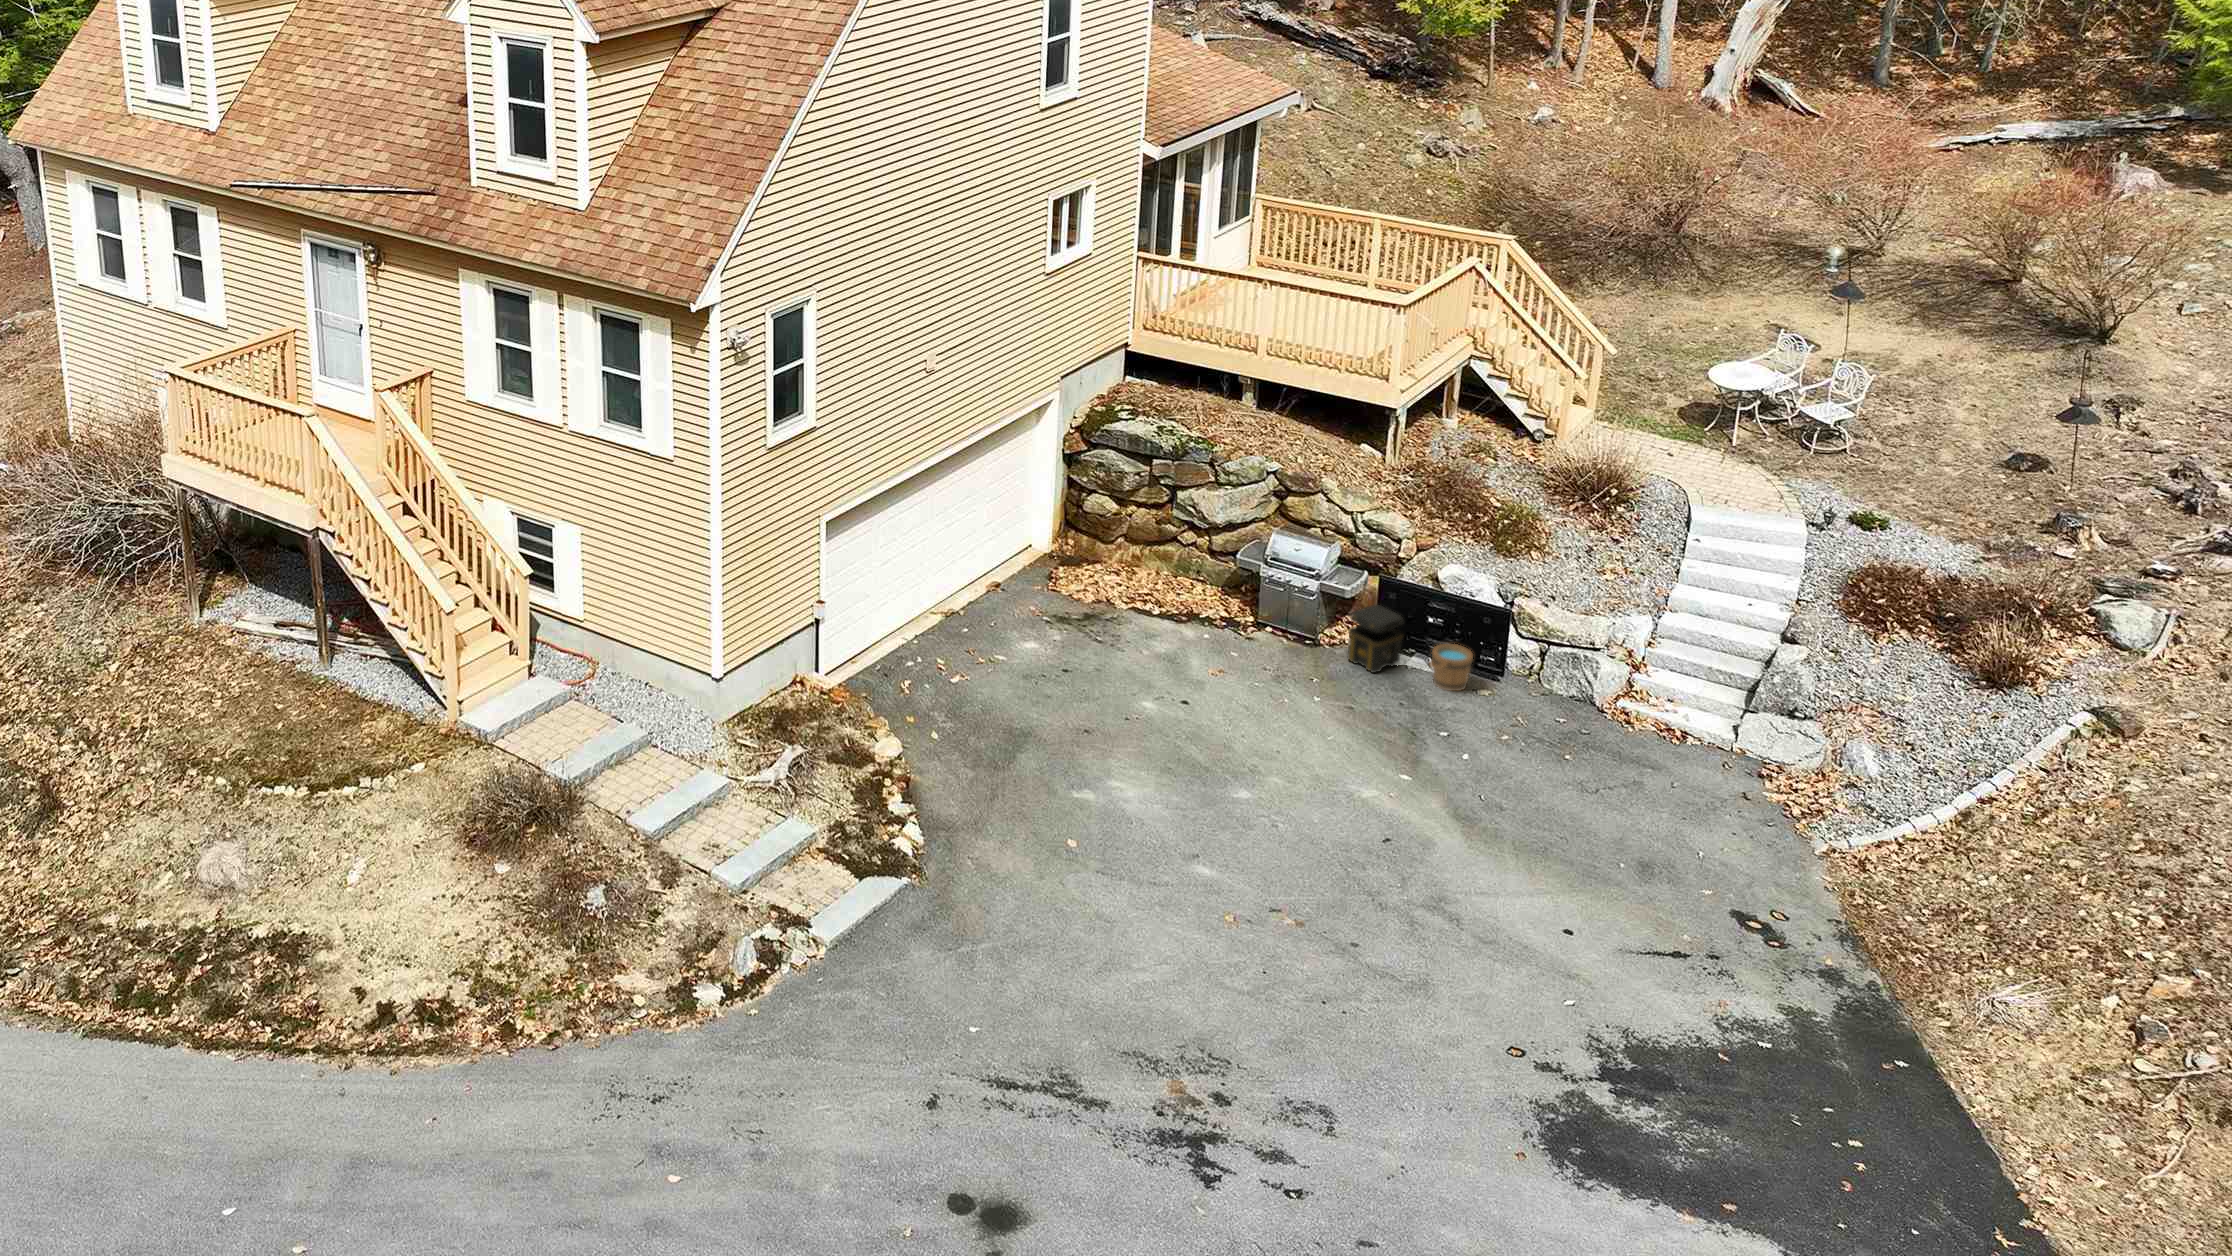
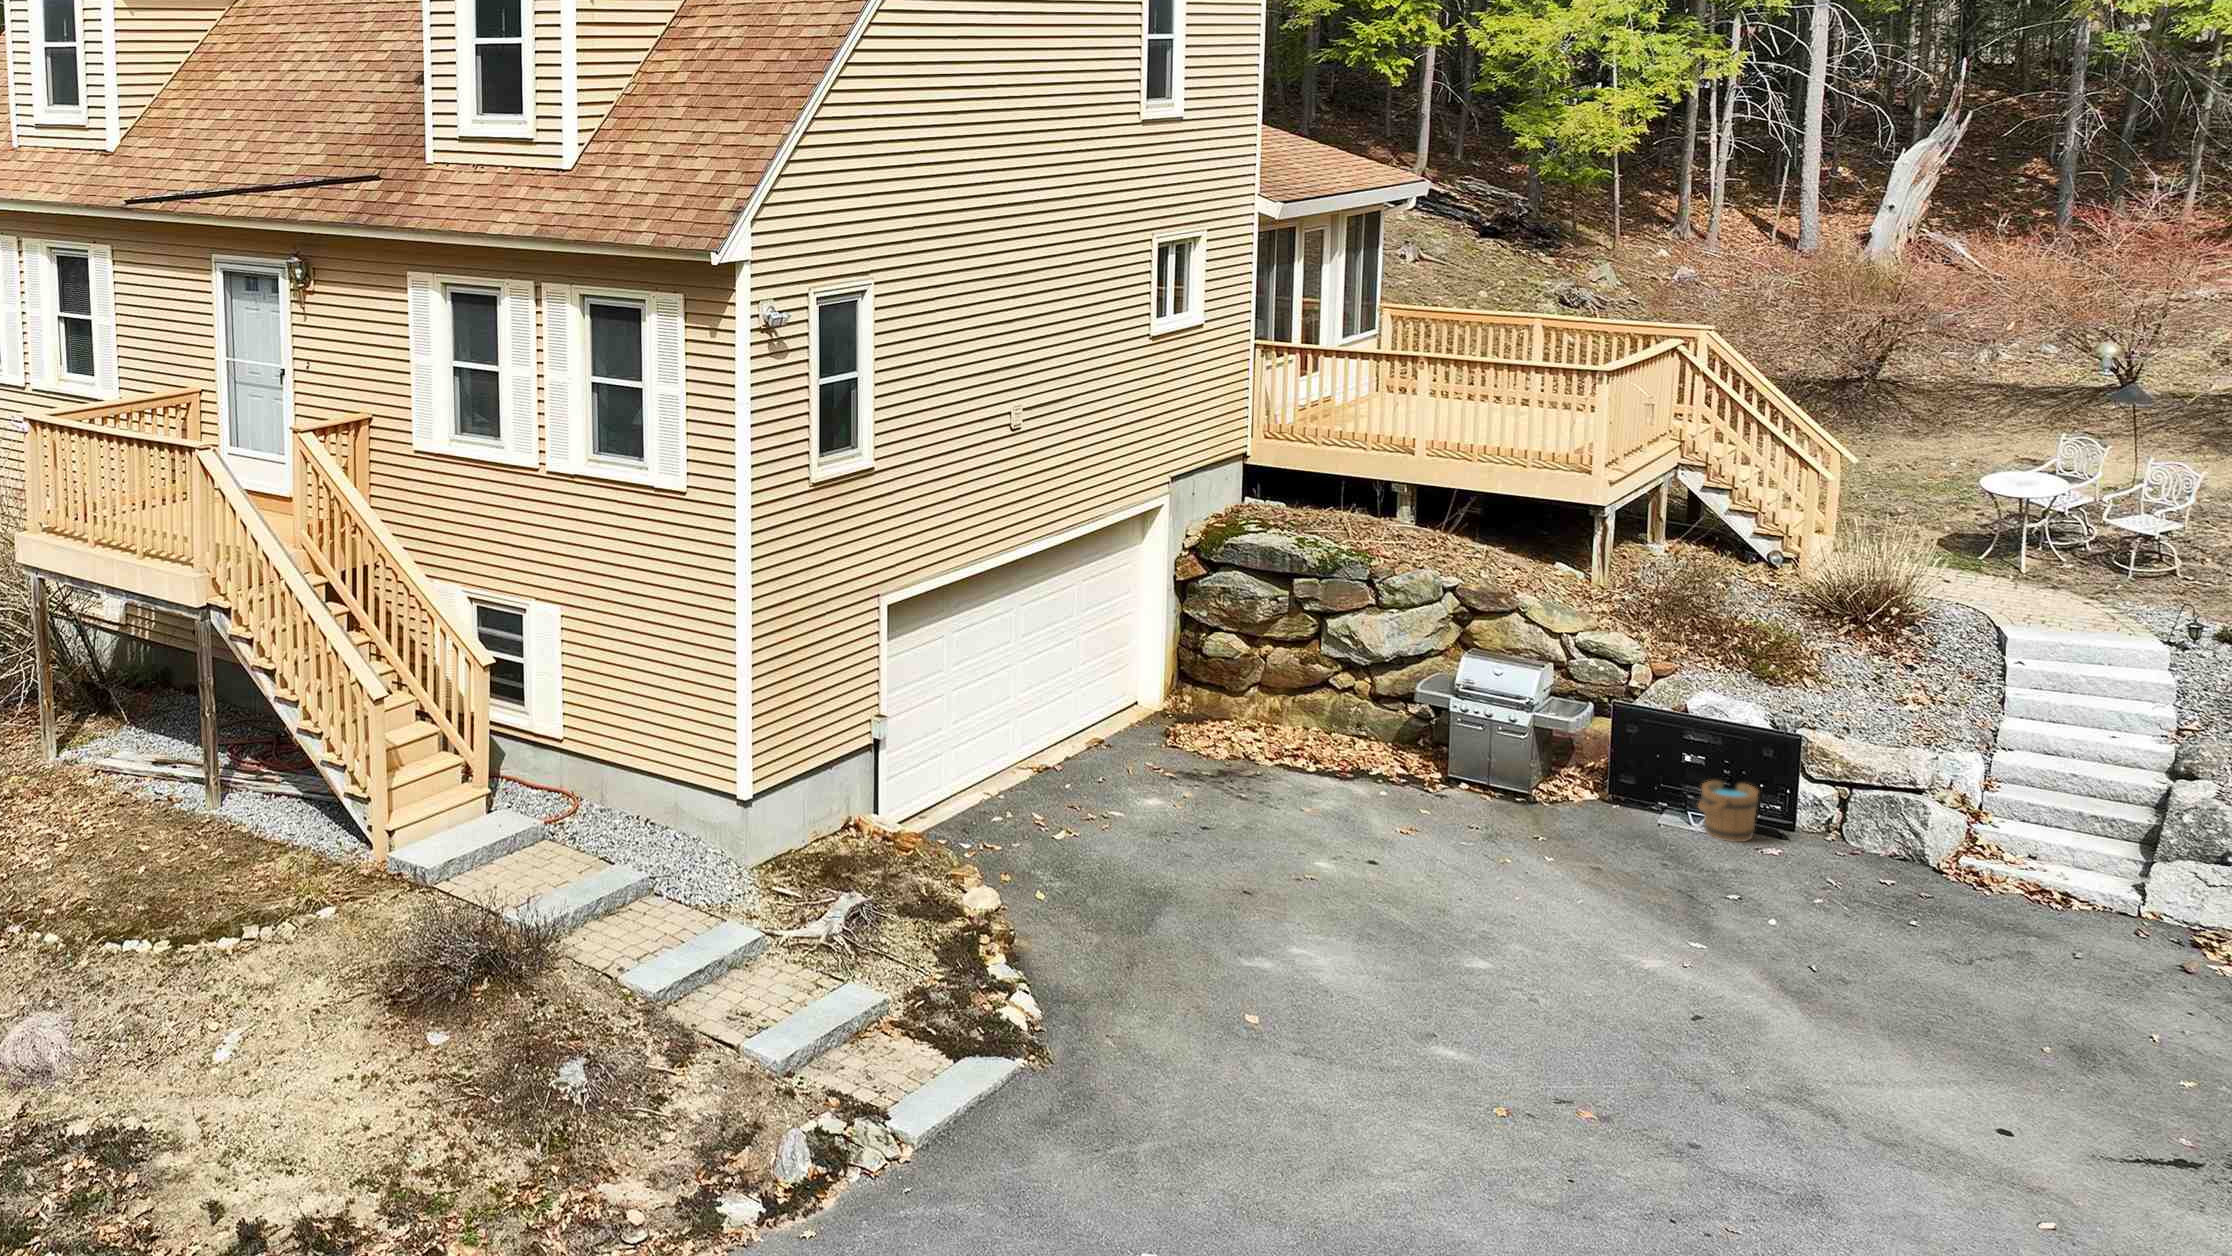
toolbox: present [1348,605,1403,673] -> none [1581,734,1657,824]

